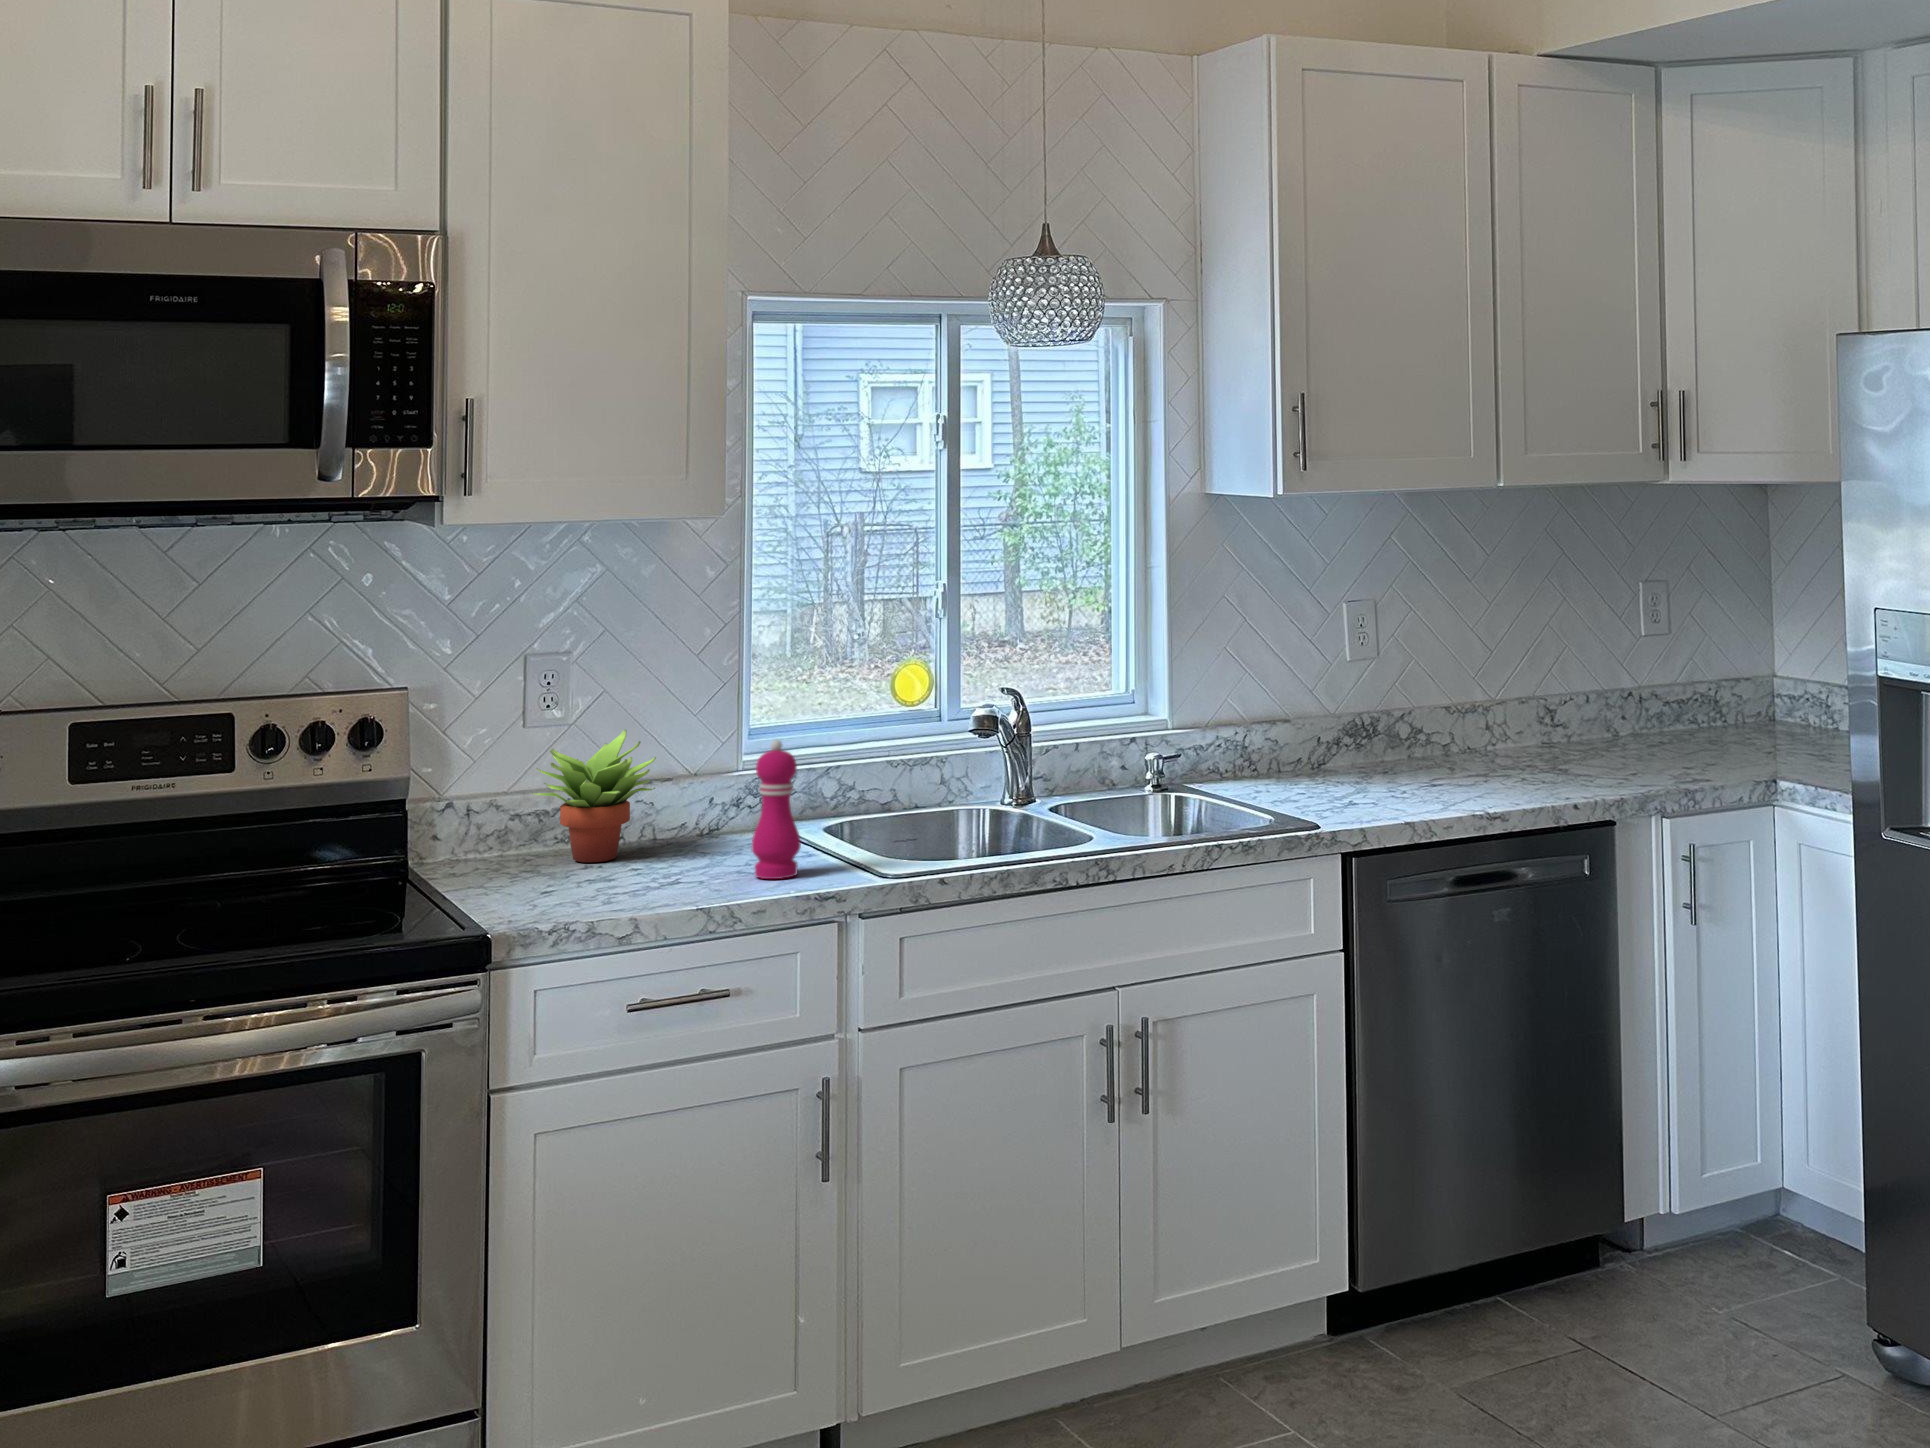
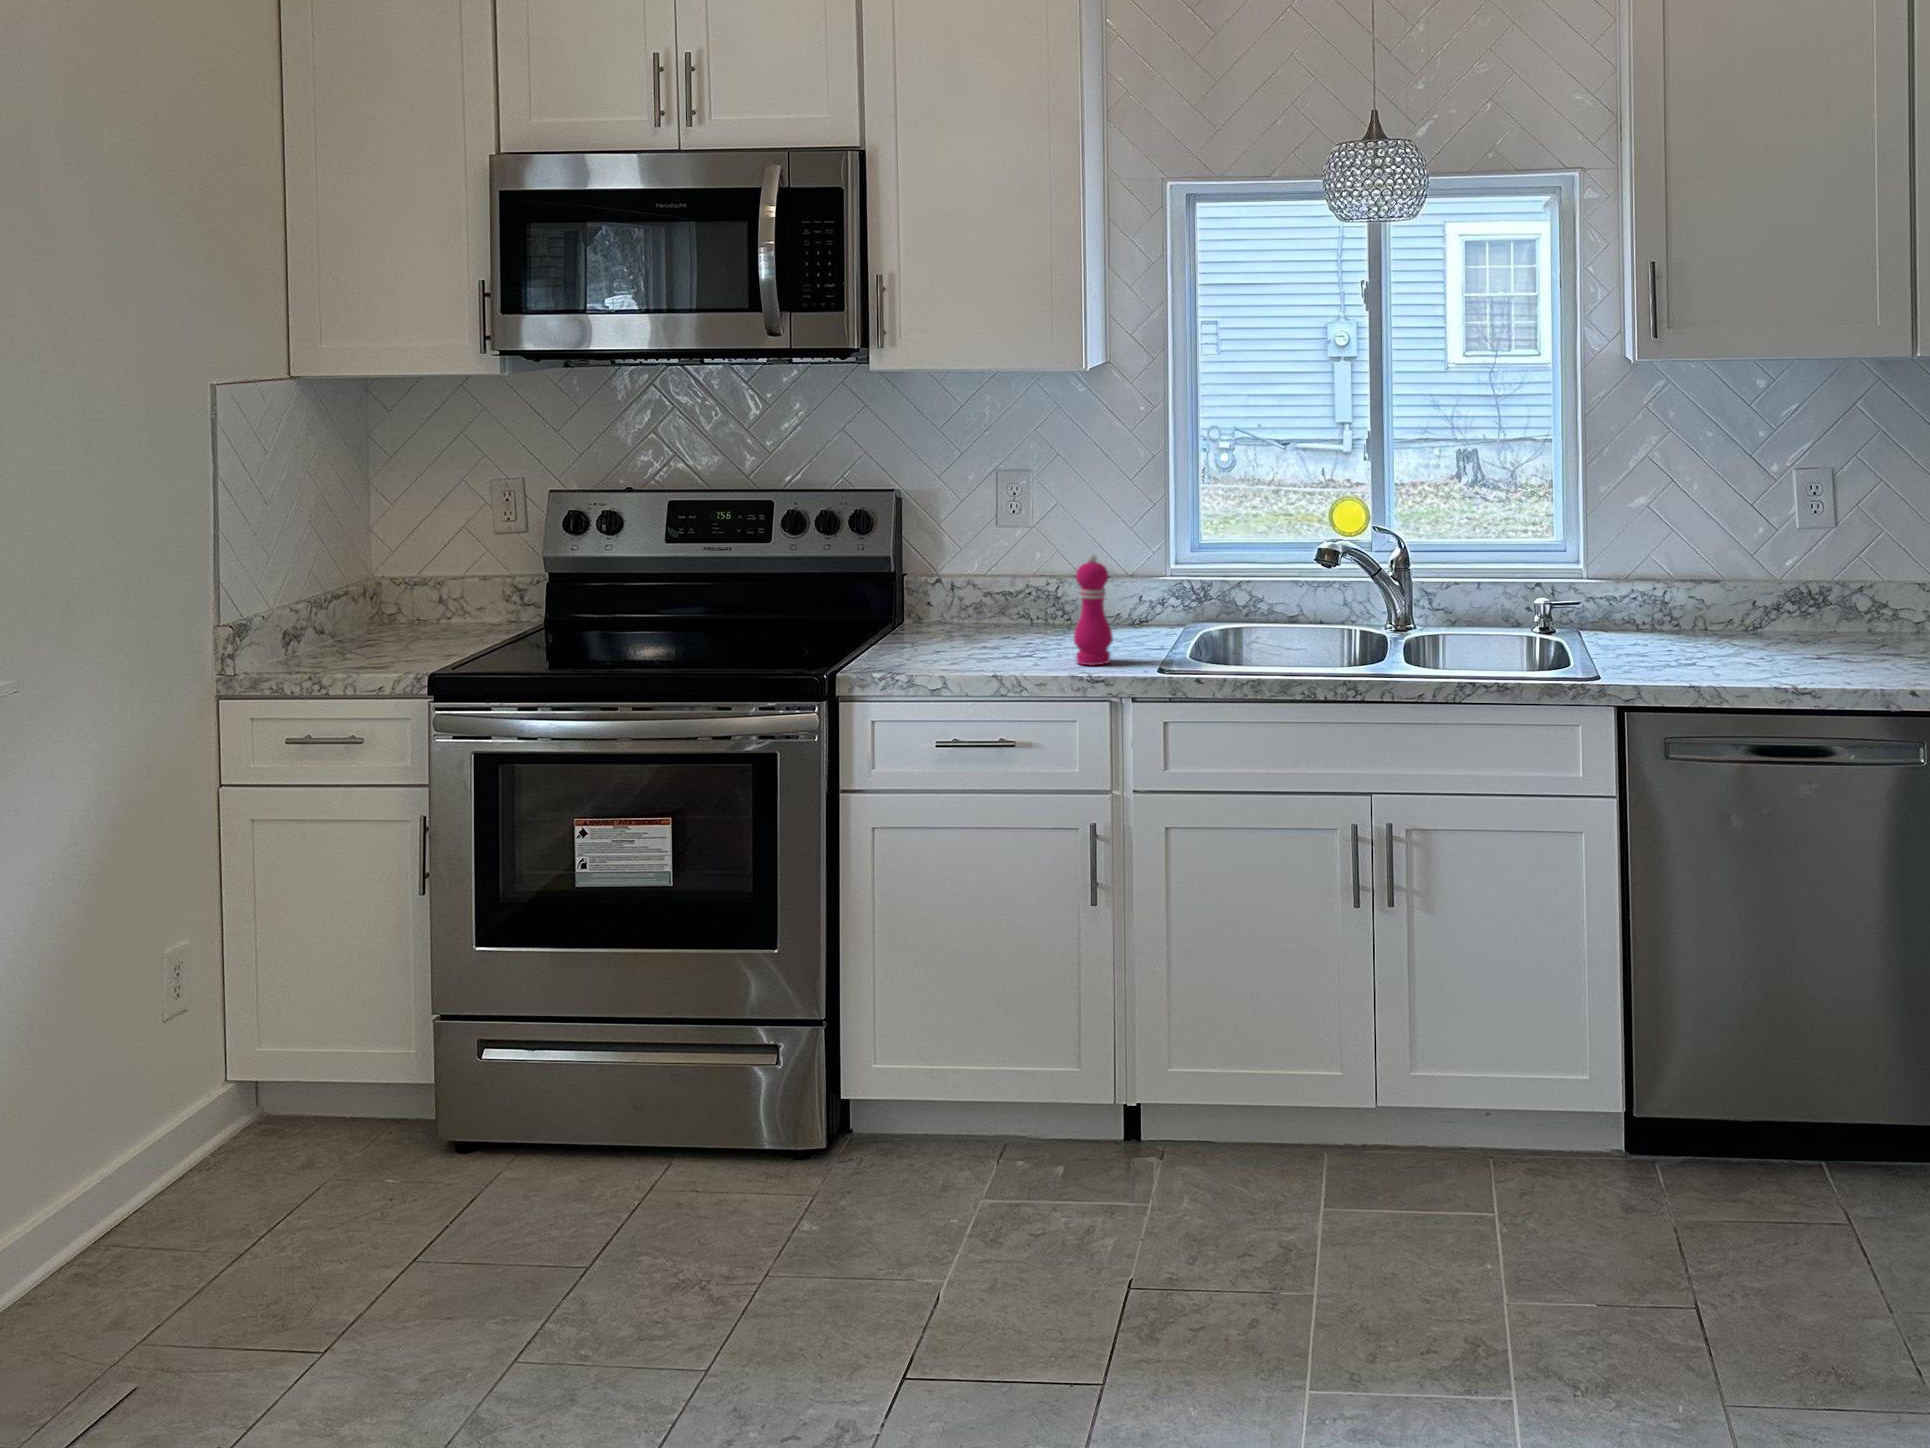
succulent plant: present [532,730,656,862] -> none [971,536,1072,637]

